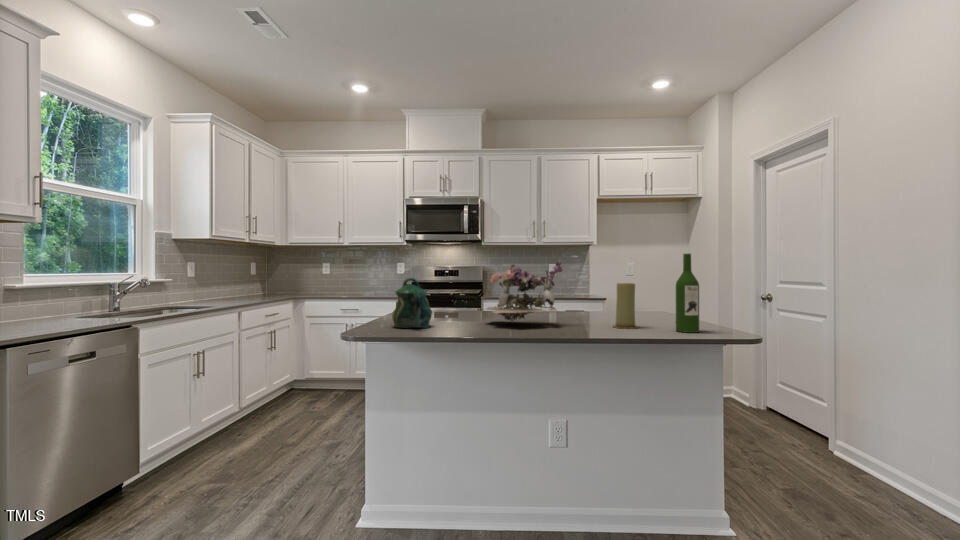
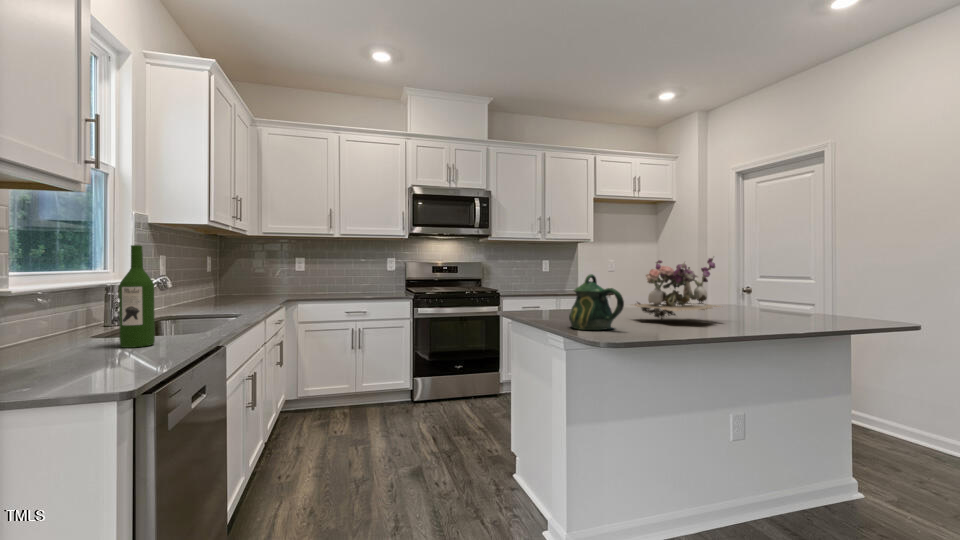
wine bottle: present [676,254,699,333] -> present [119,245,155,348]
candle: present [613,283,638,329] -> none [754,279,783,322]

